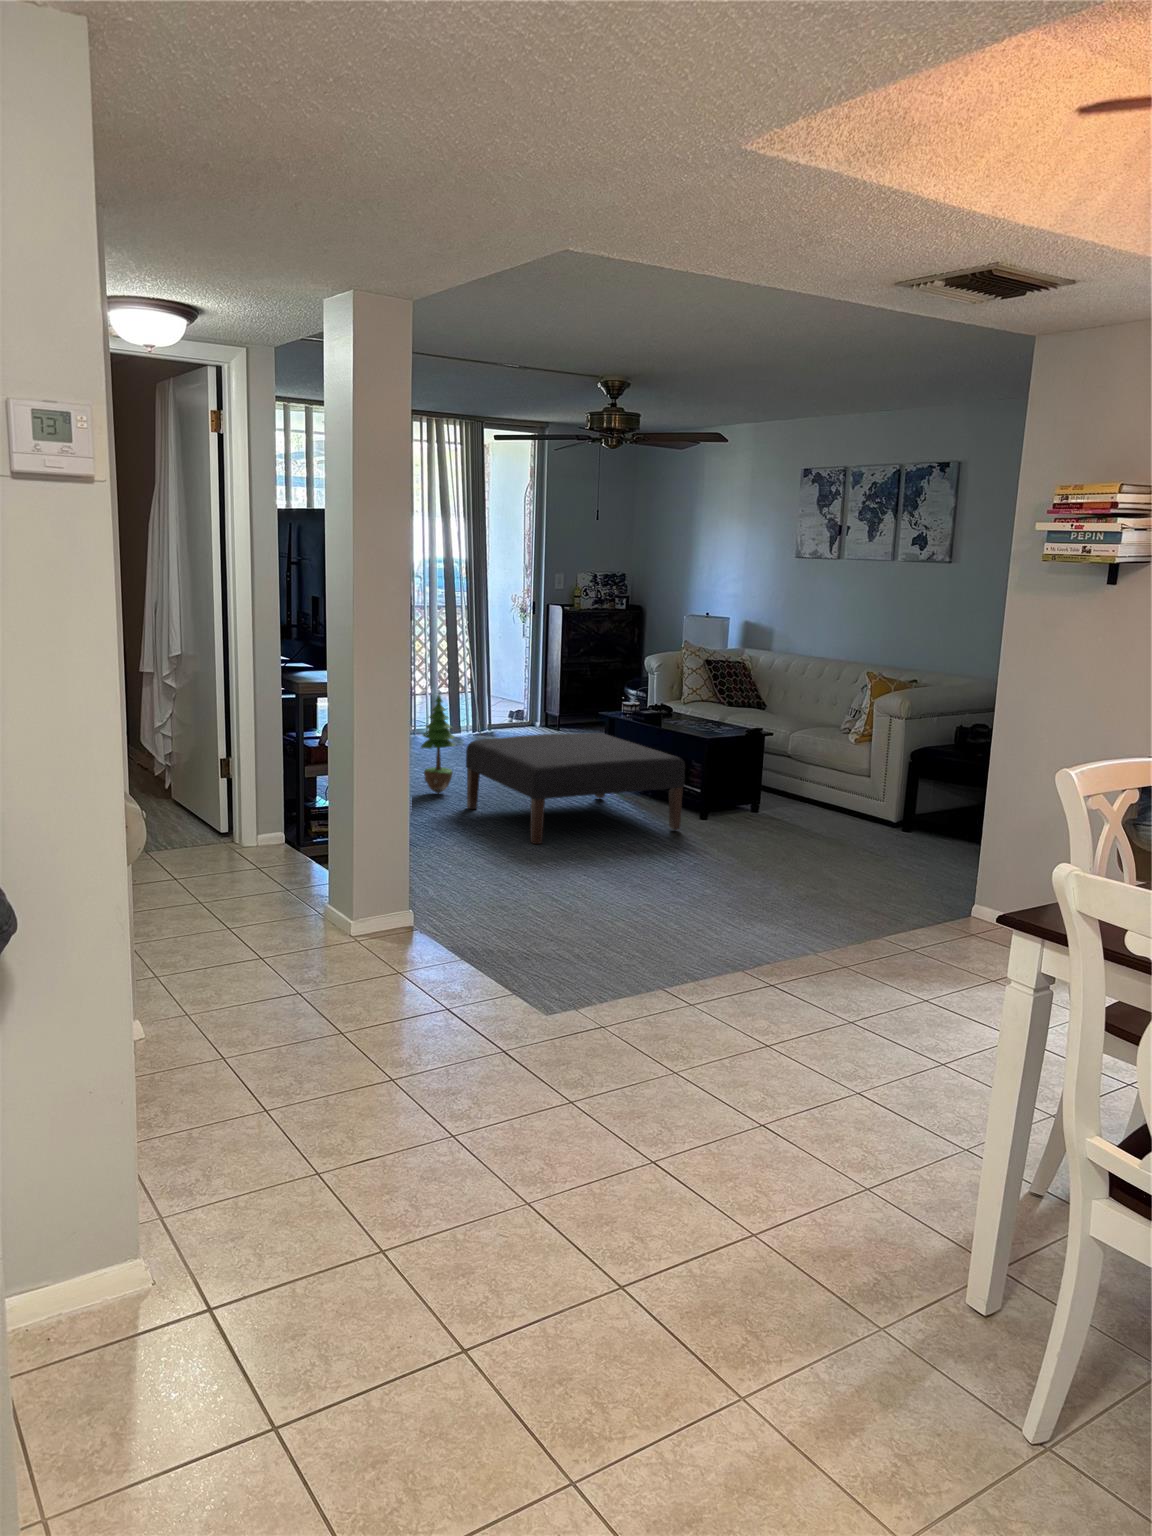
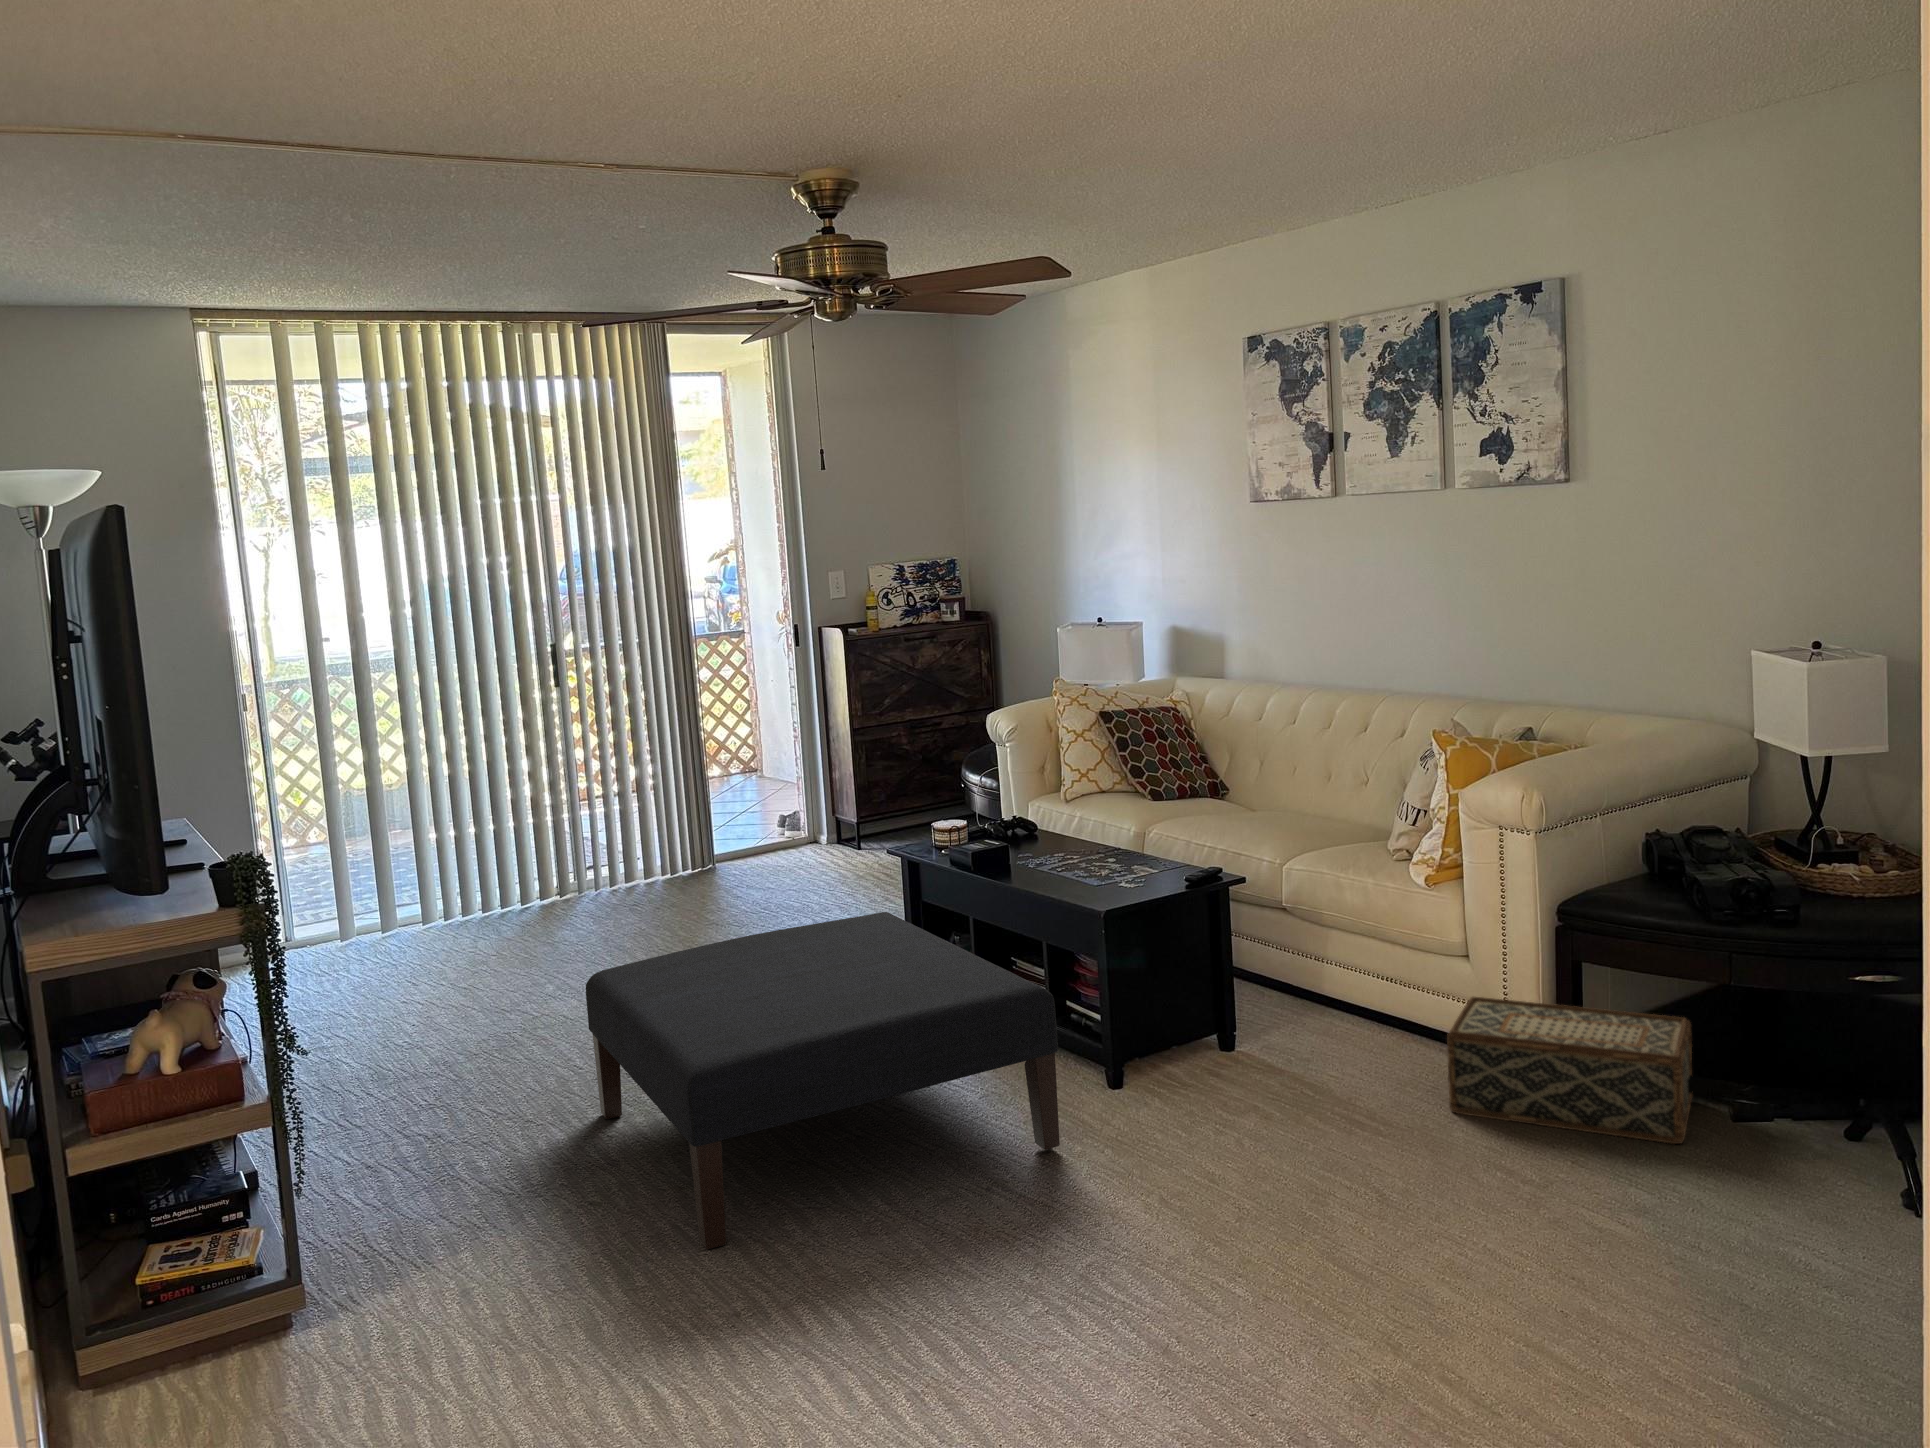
potted tree: present [421,695,455,794] -> none [511,863,588,1071]
woven basket: none [850,789,957,847] -> present [1447,997,1693,1144]

